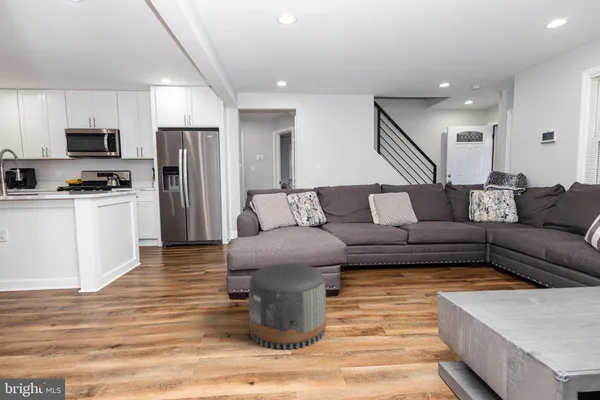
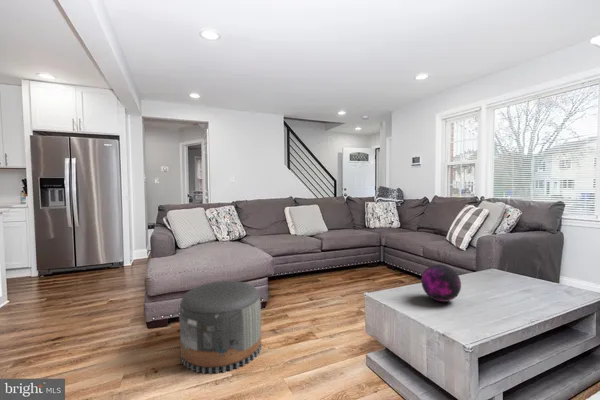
decorative orb: none [514,267,573,315] -> present [421,264,461,302]

